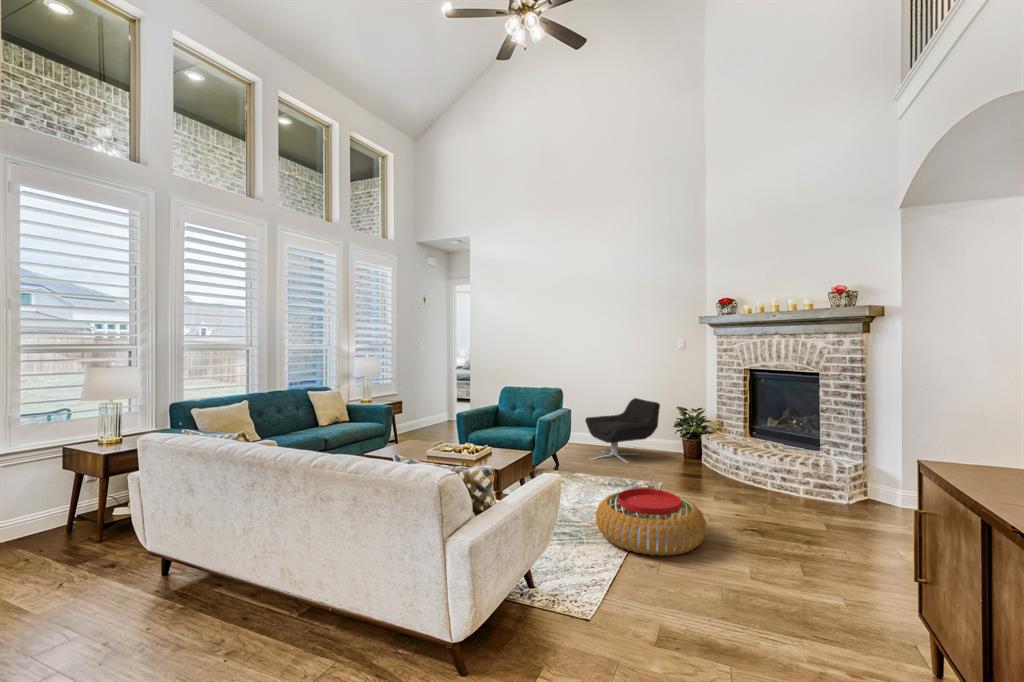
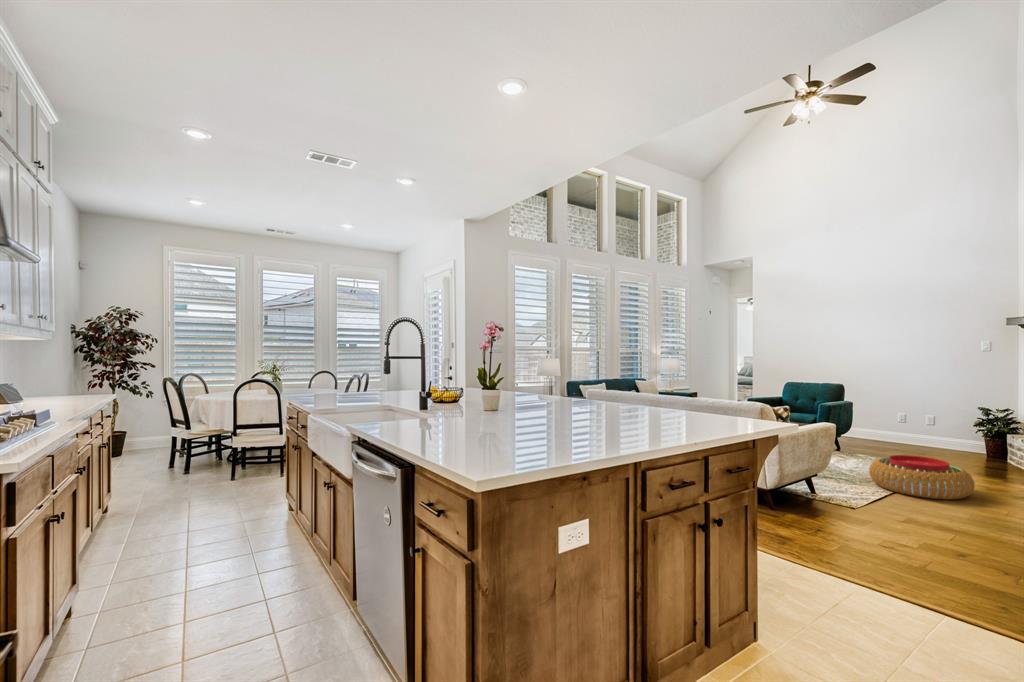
lounge chair: present [585,398,660,463] -> none [870,398,956,453]

